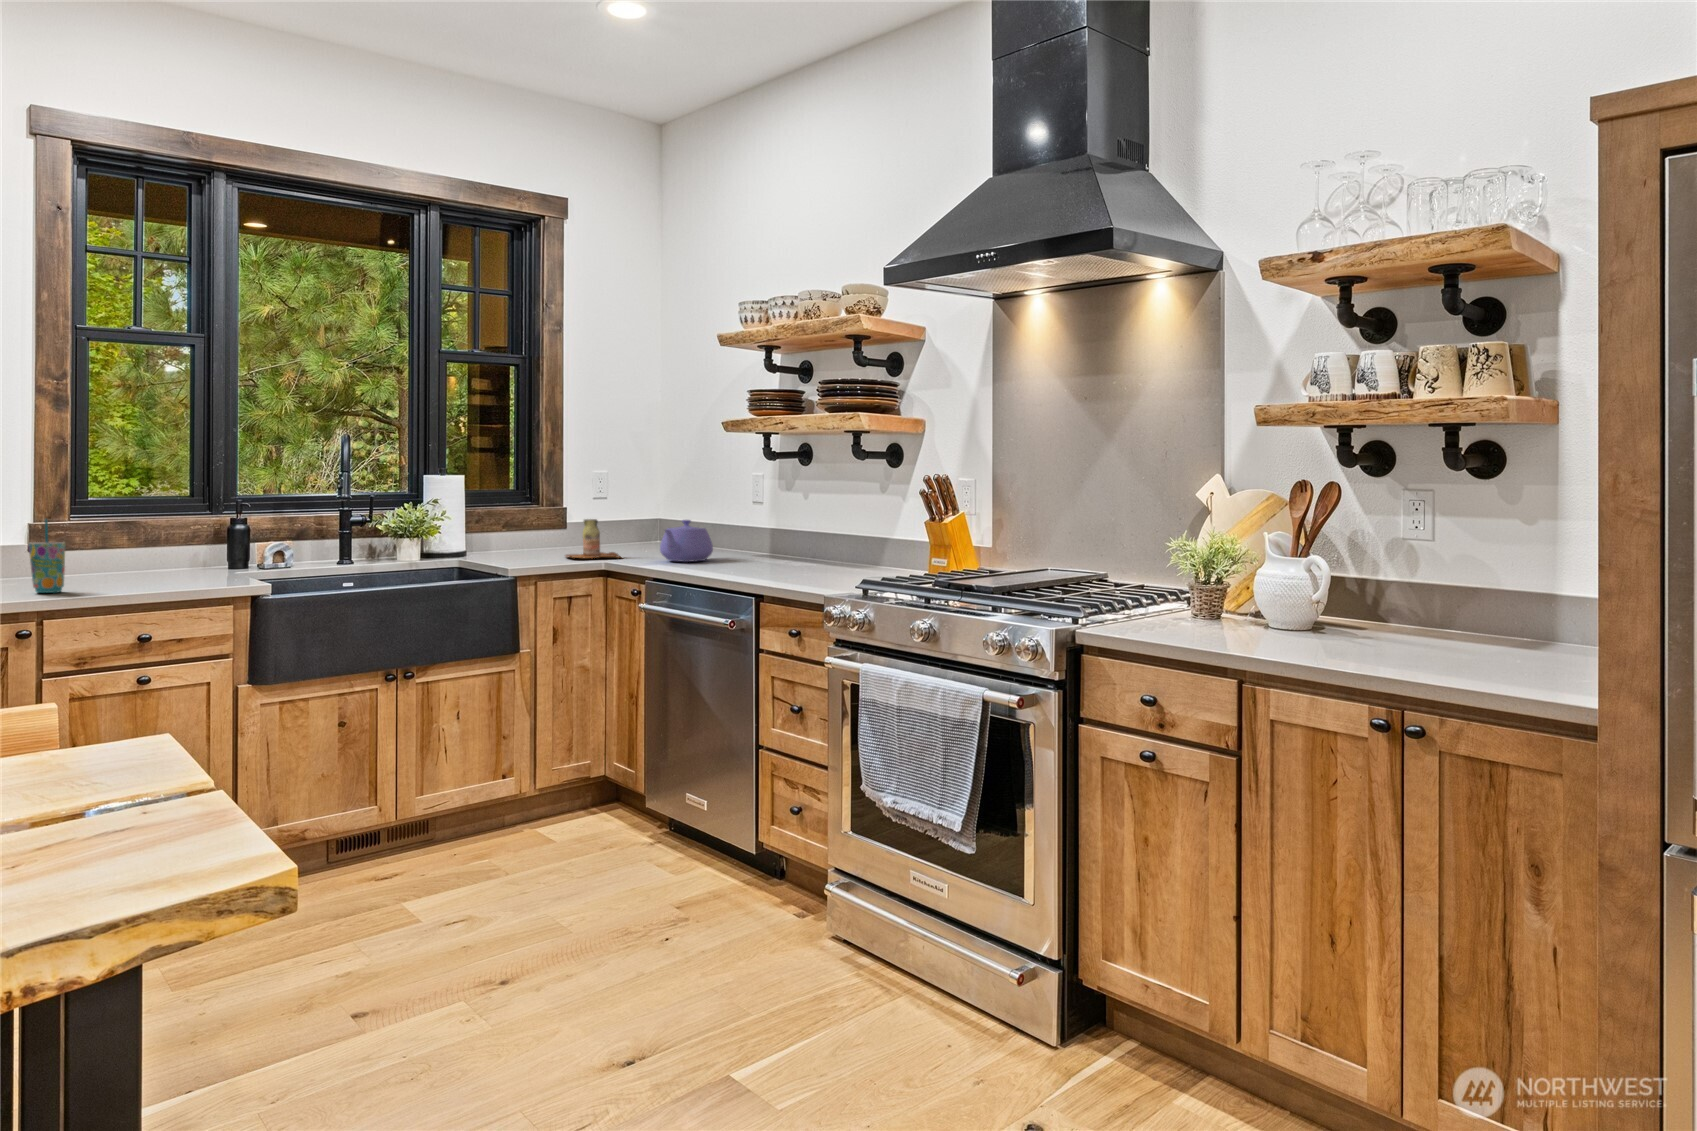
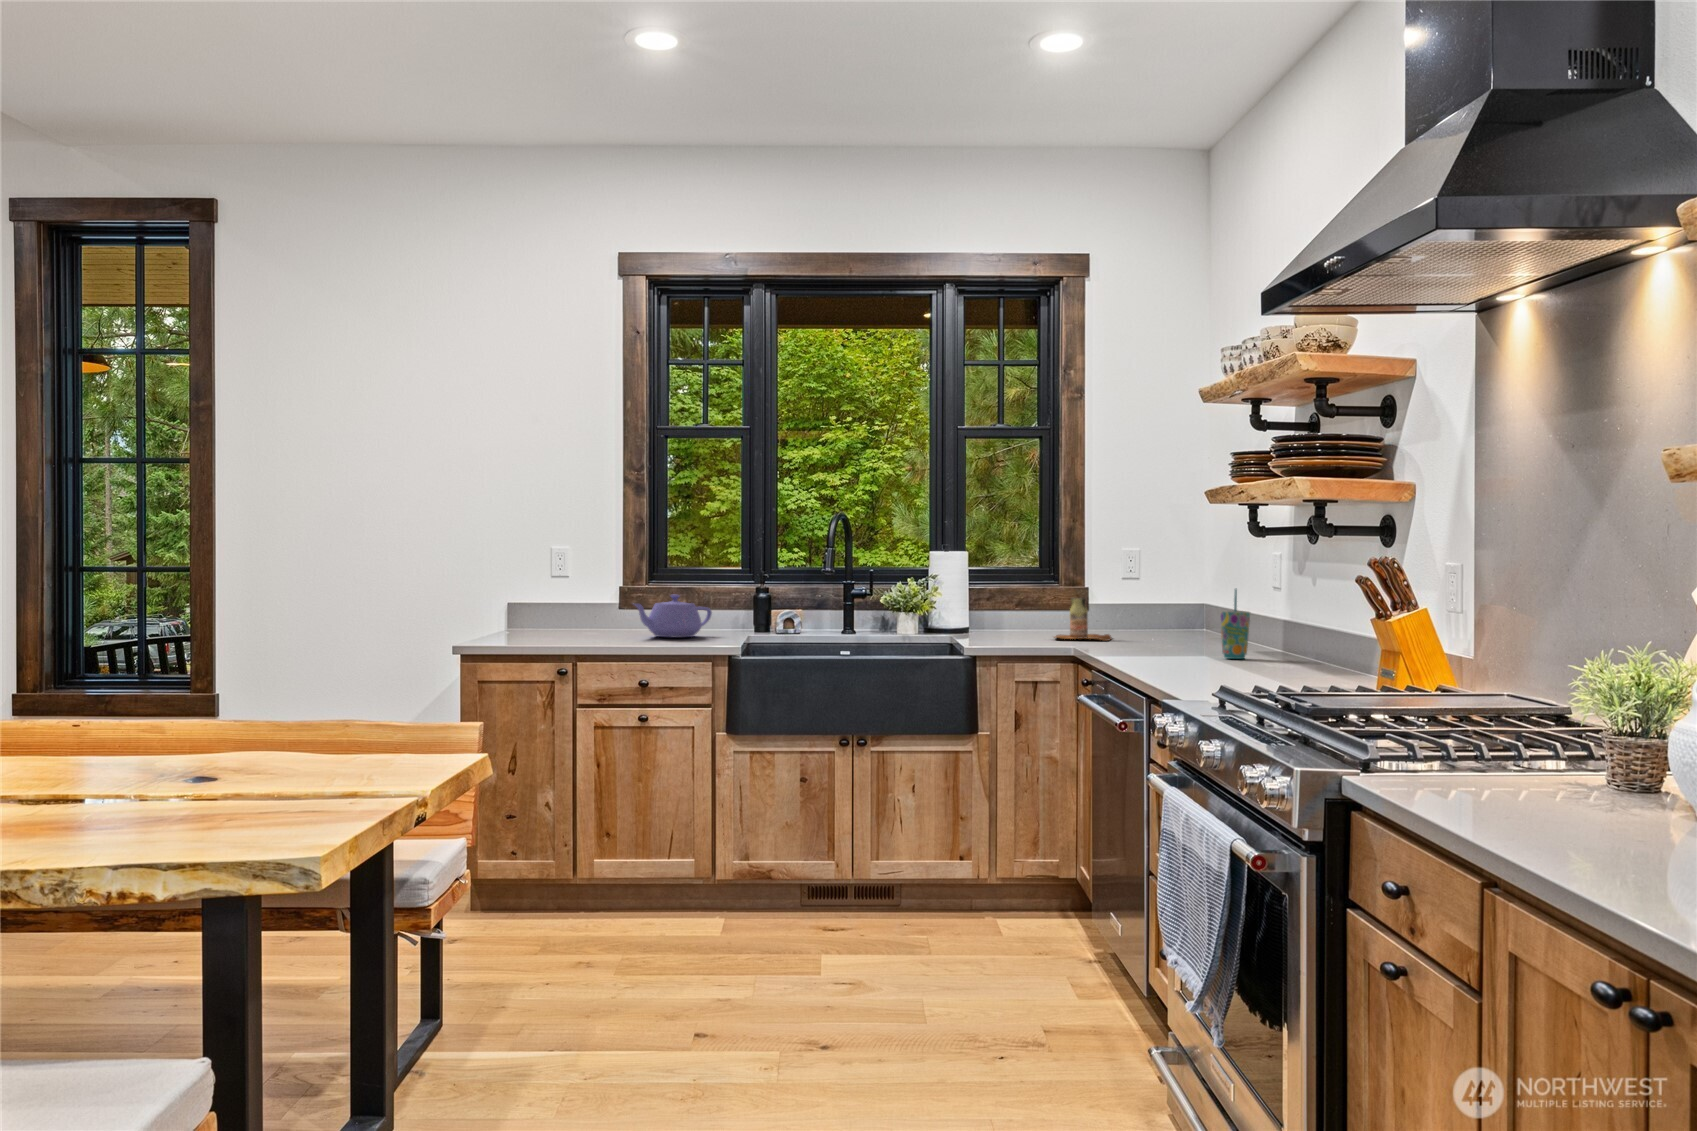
cup: present [28,519,65,593] -> present [1221,589,1250,659]
teapot: present [660,520,713,562] -> present [635,595,712,637]

